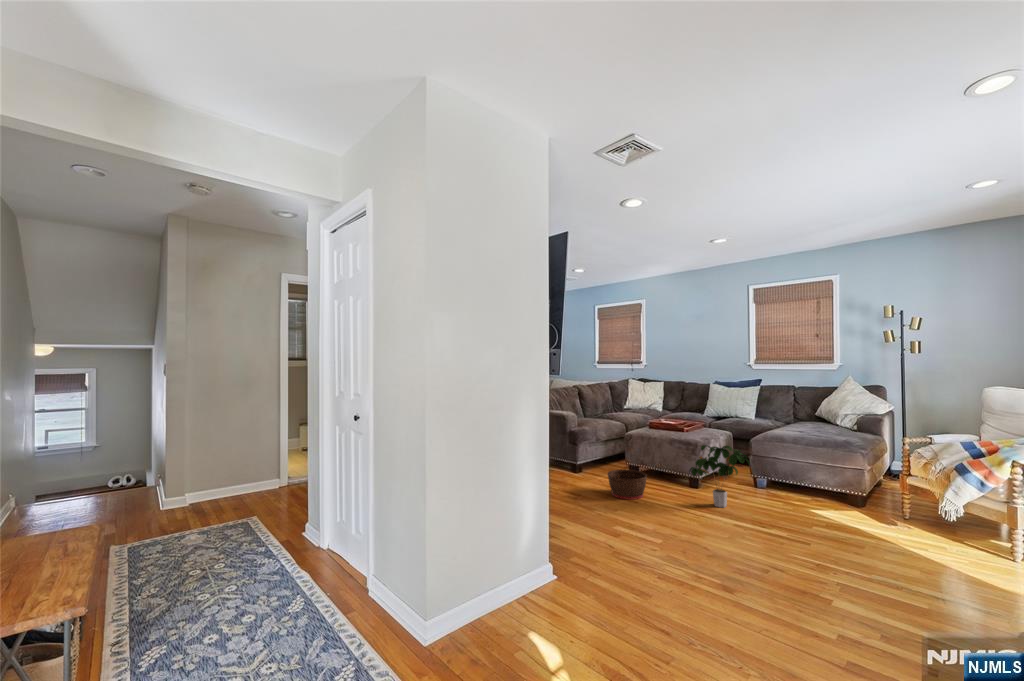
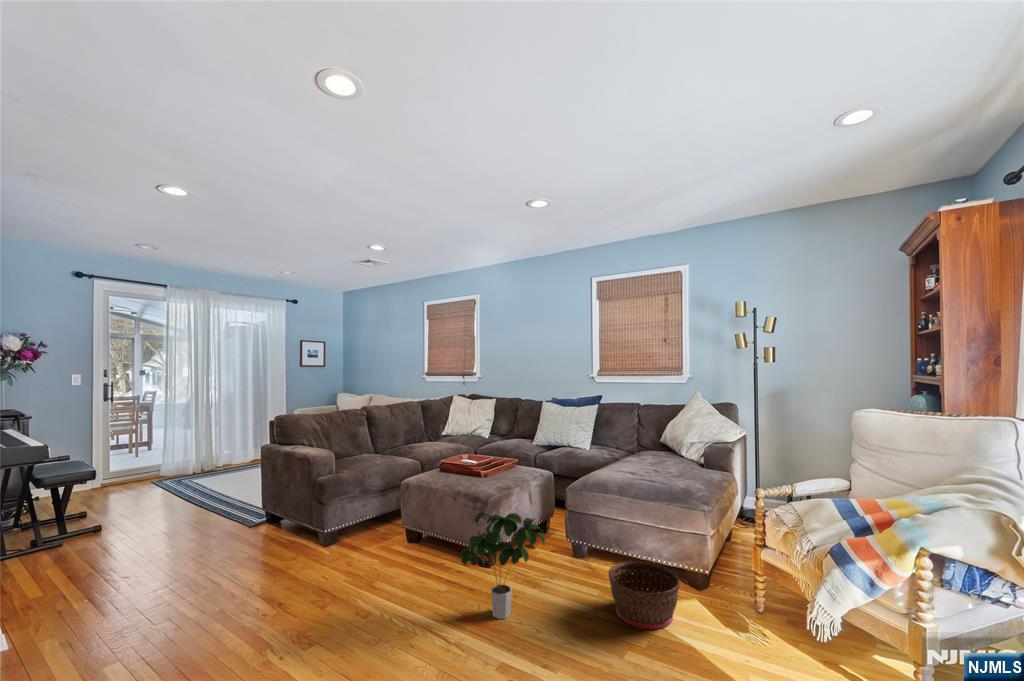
basket: present [608,469,647,500] -> present [609,561,680,629]

